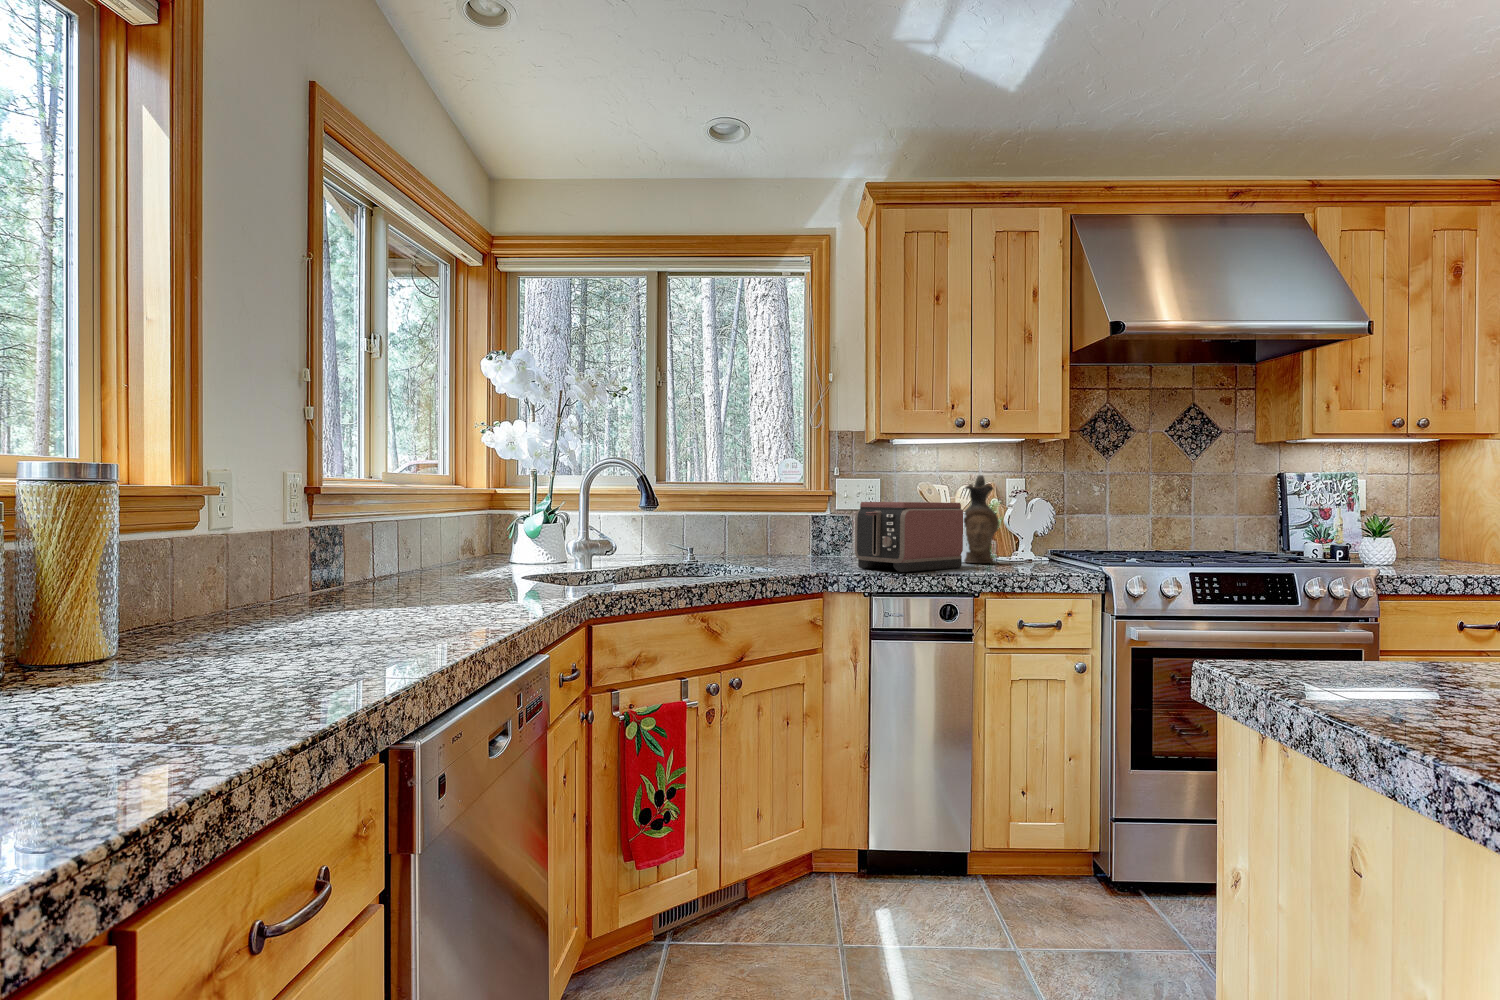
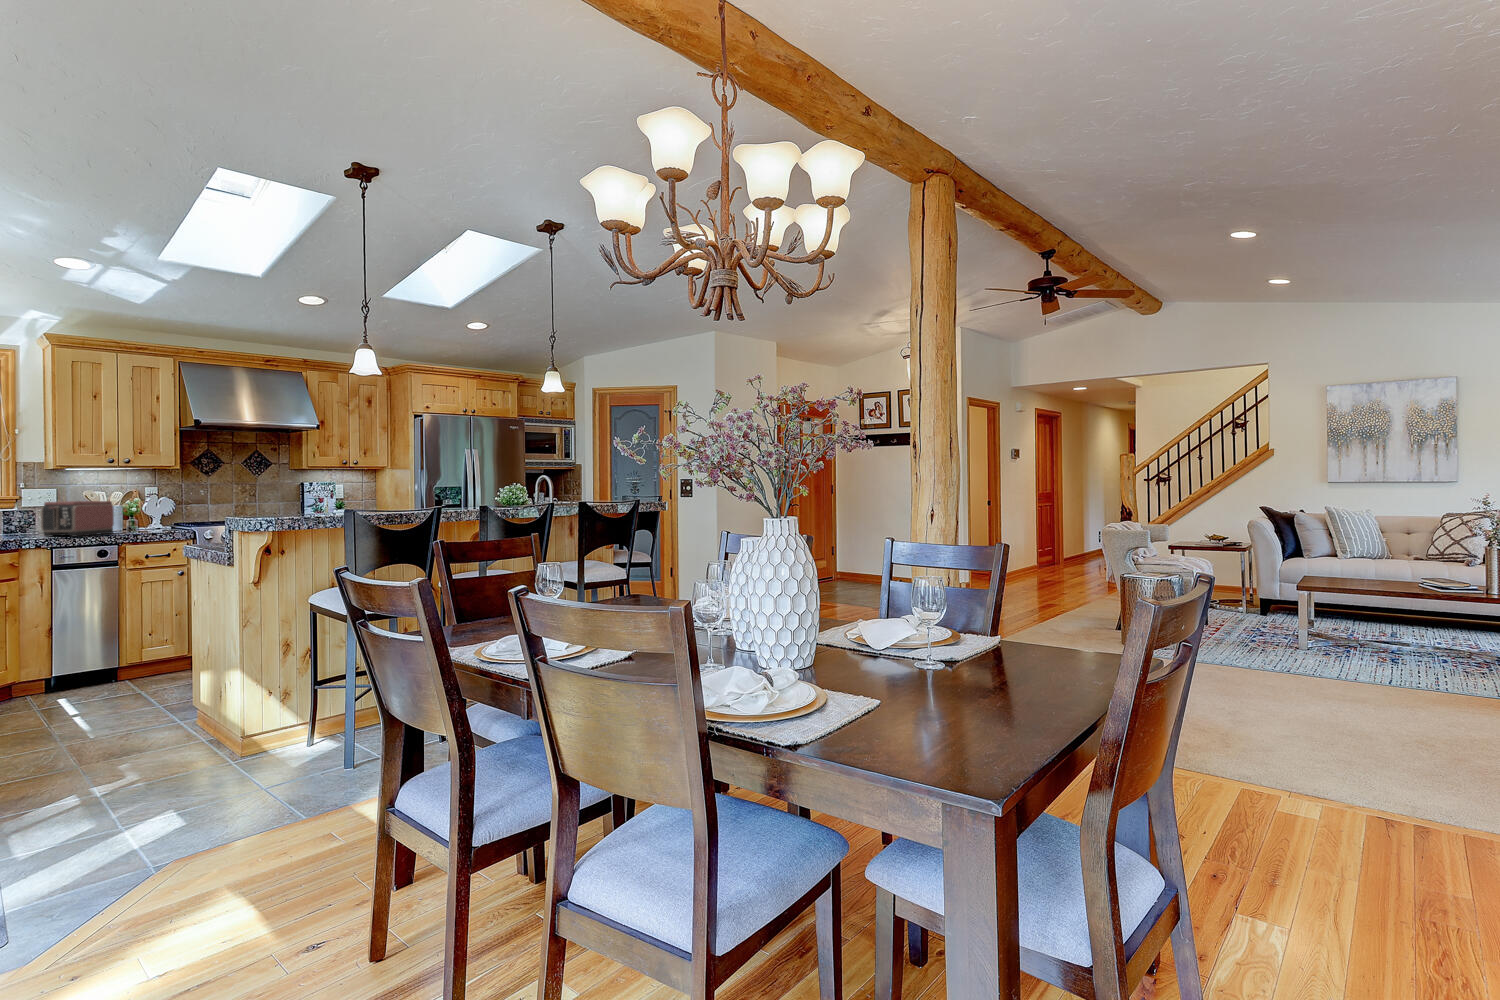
ceramic pitcher: present [964,475,999,563] -> none [114,486,138,532]

